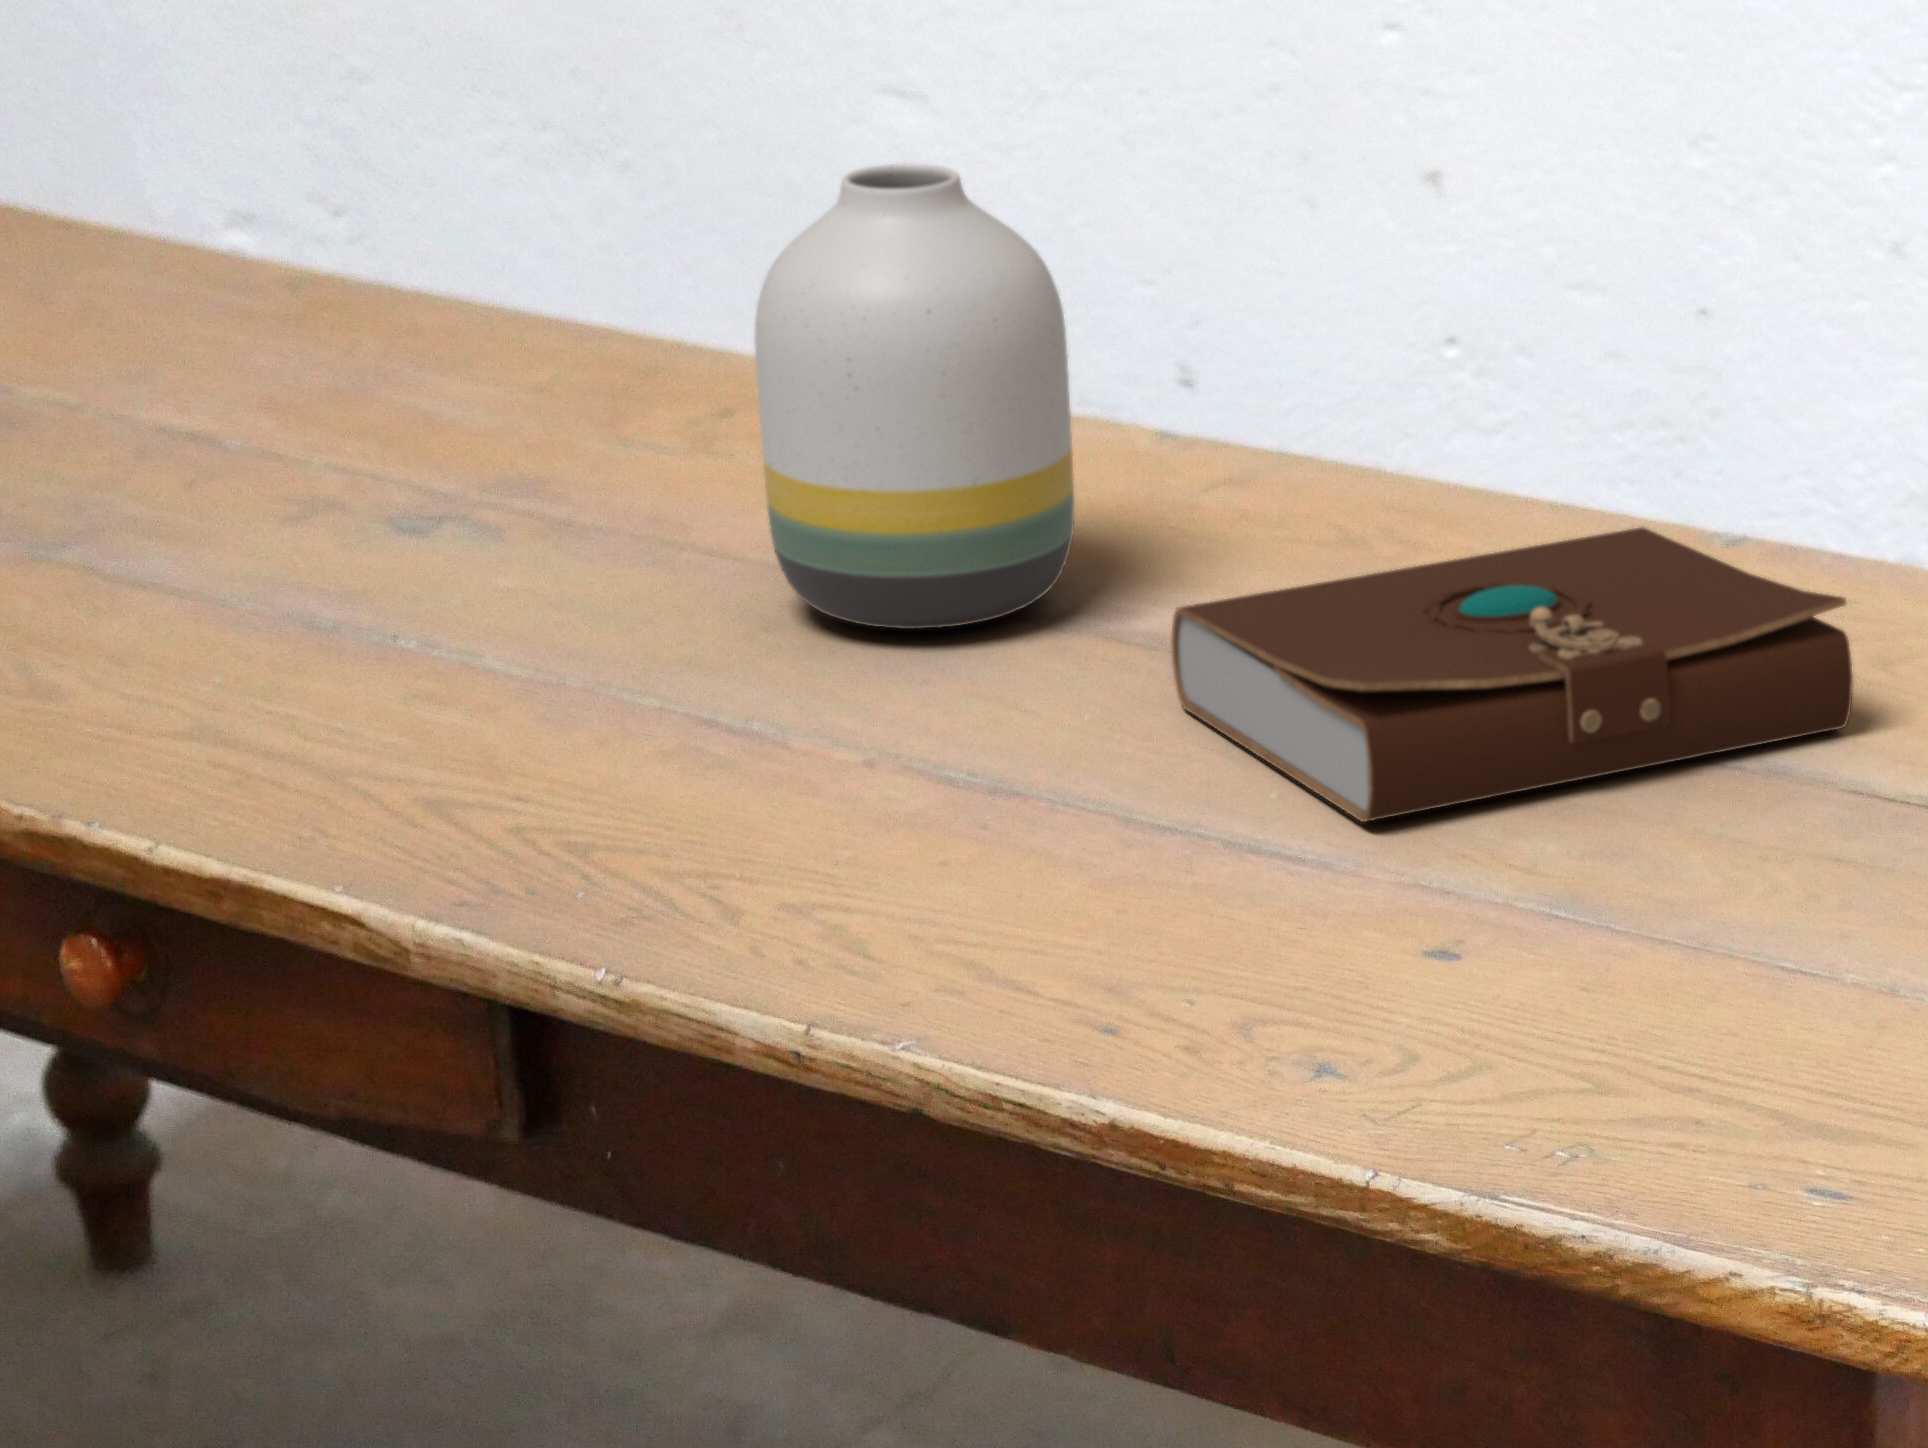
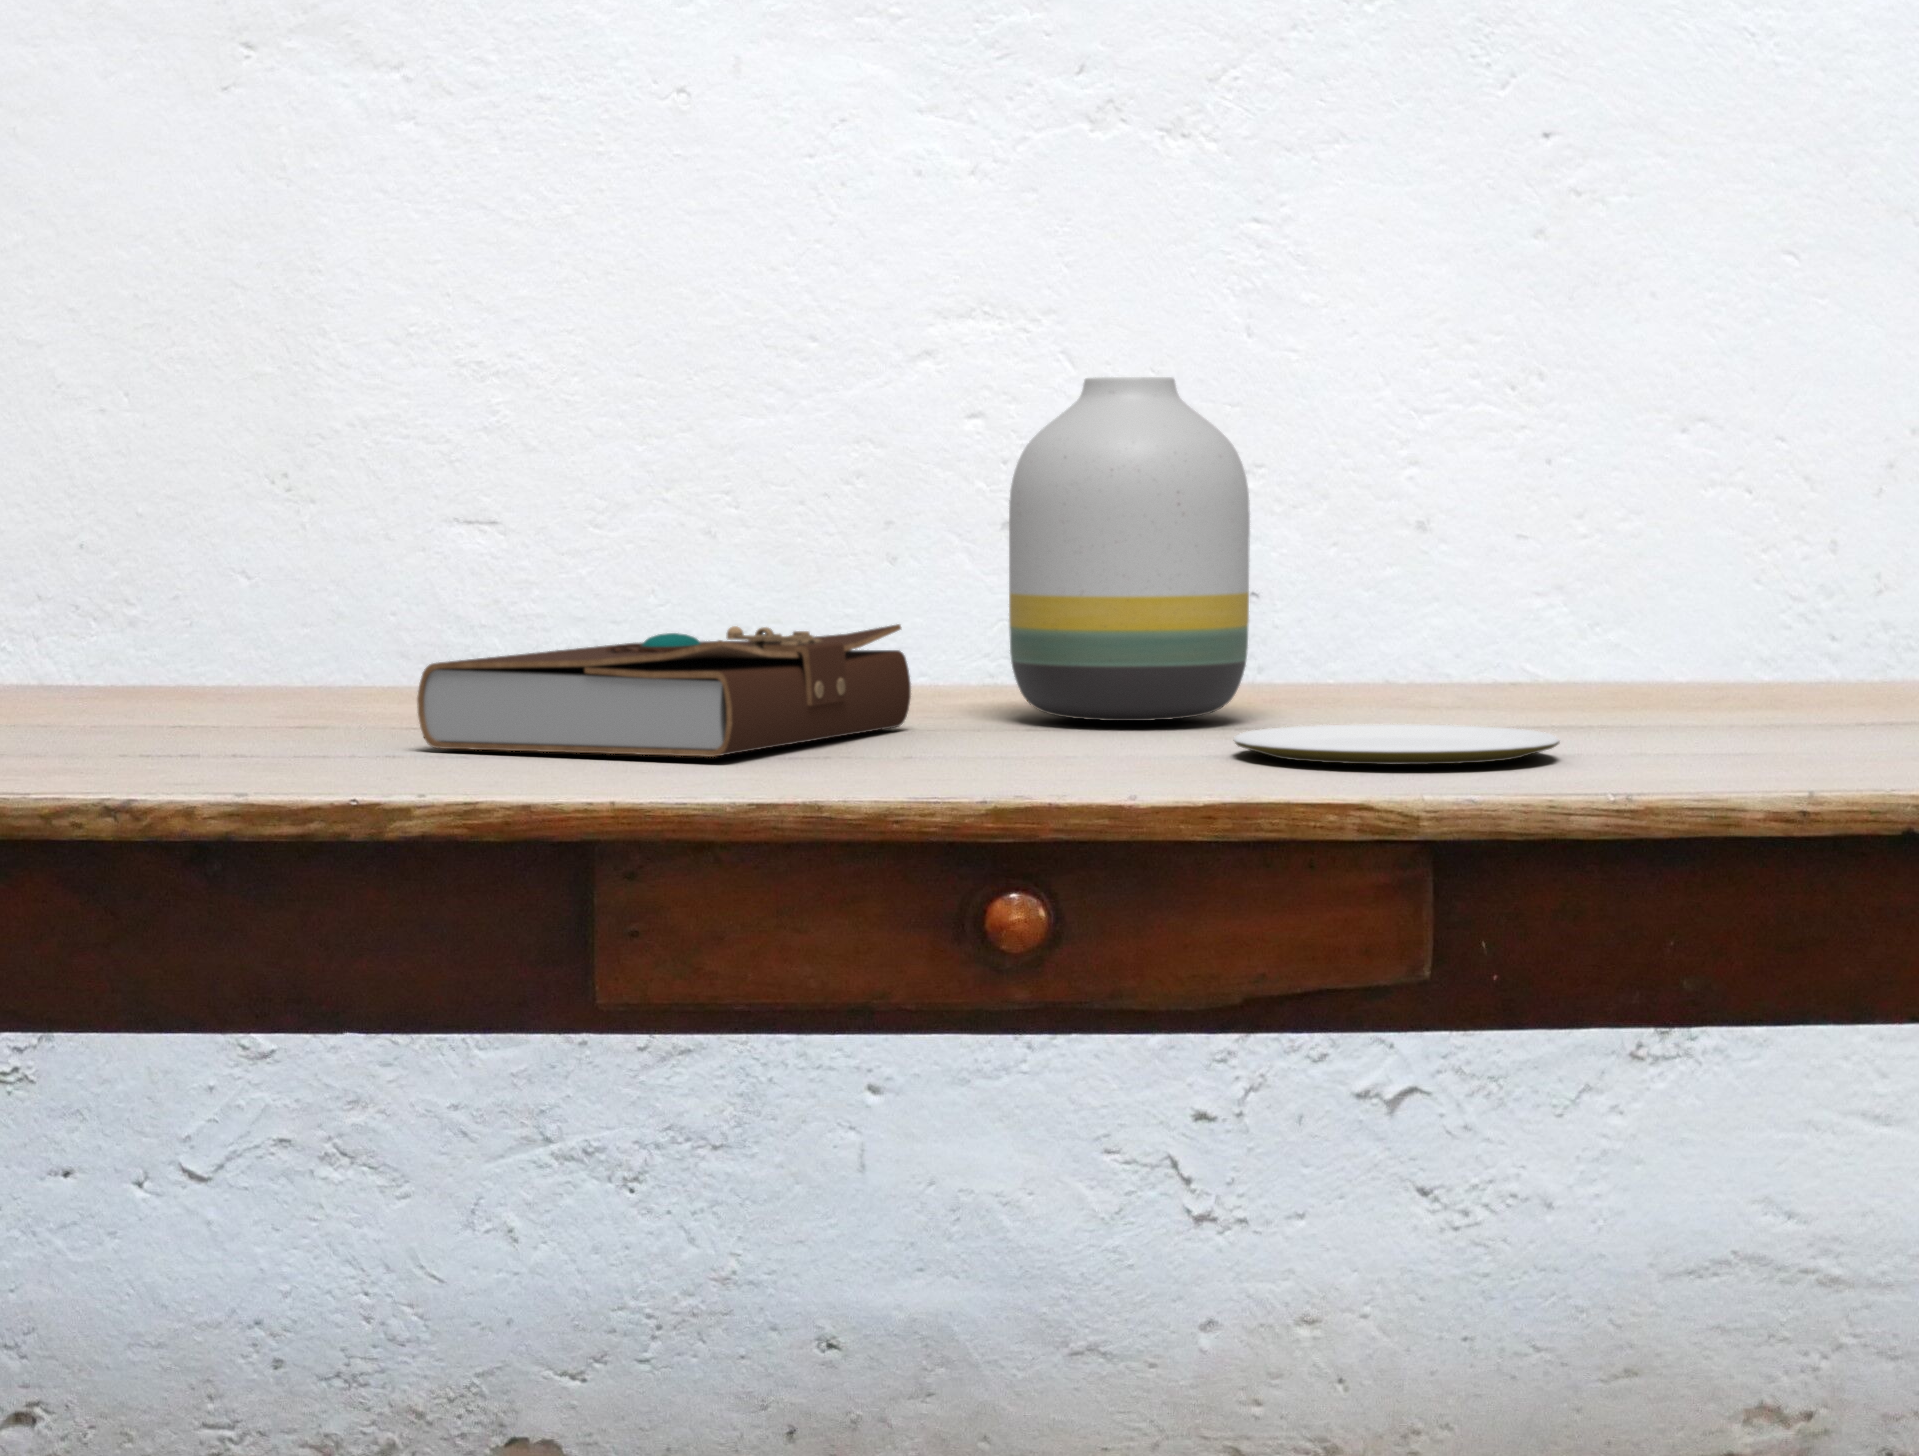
book: present [1171,527,1853,822] -> present [417,624,911,757]
plate: none [582,714,996,859] -> present [1234,724,1560,765]

